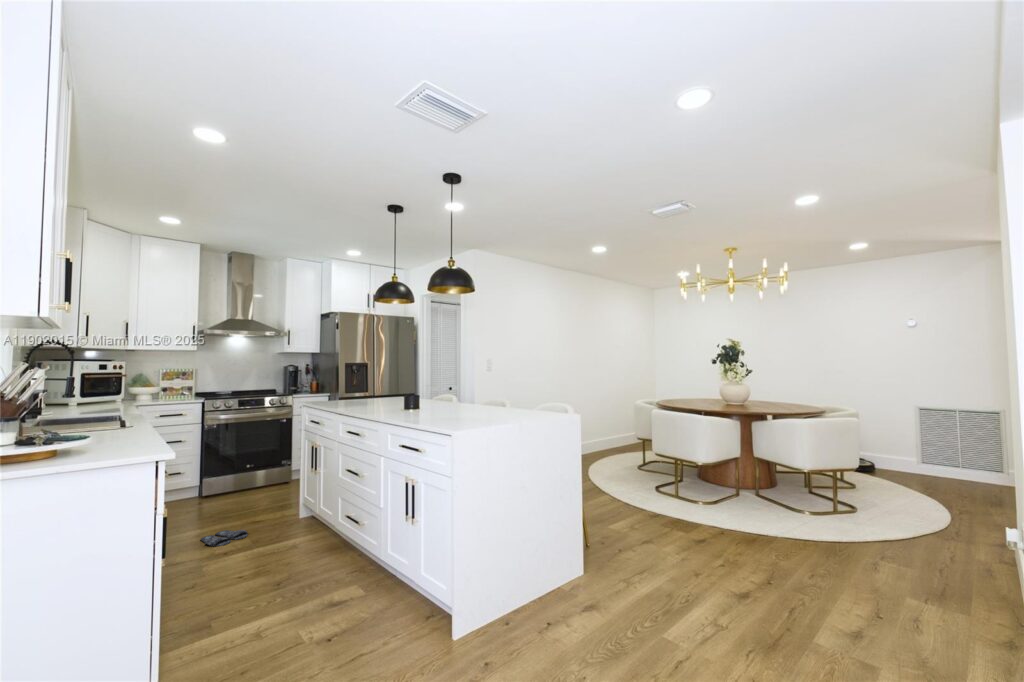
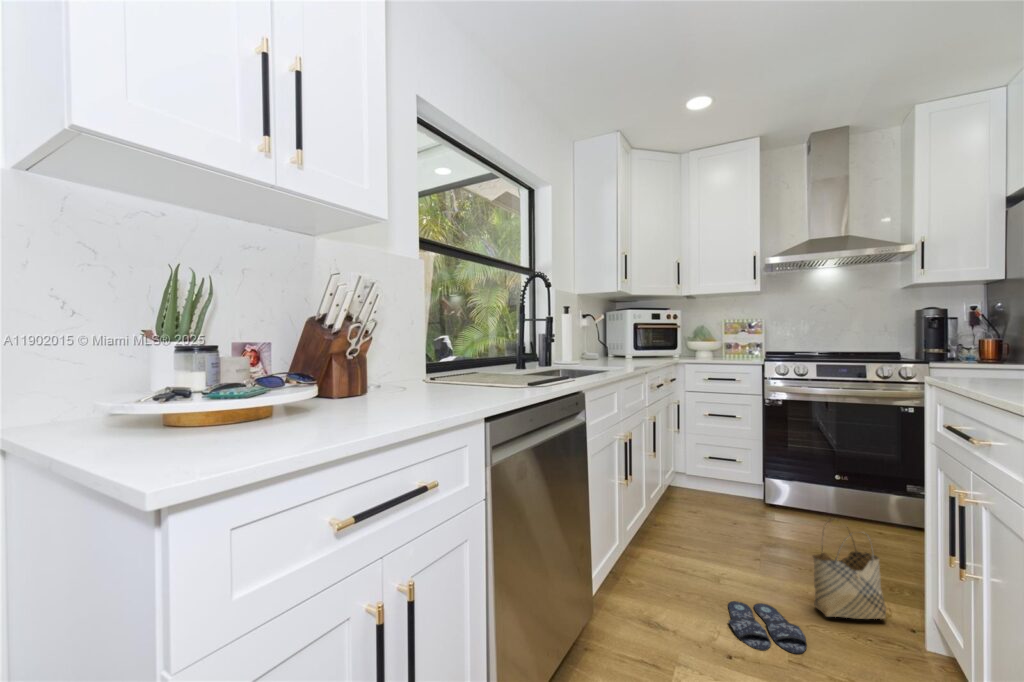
woven basket: none [246,474,278,522] -> present [813,518,886,619]

